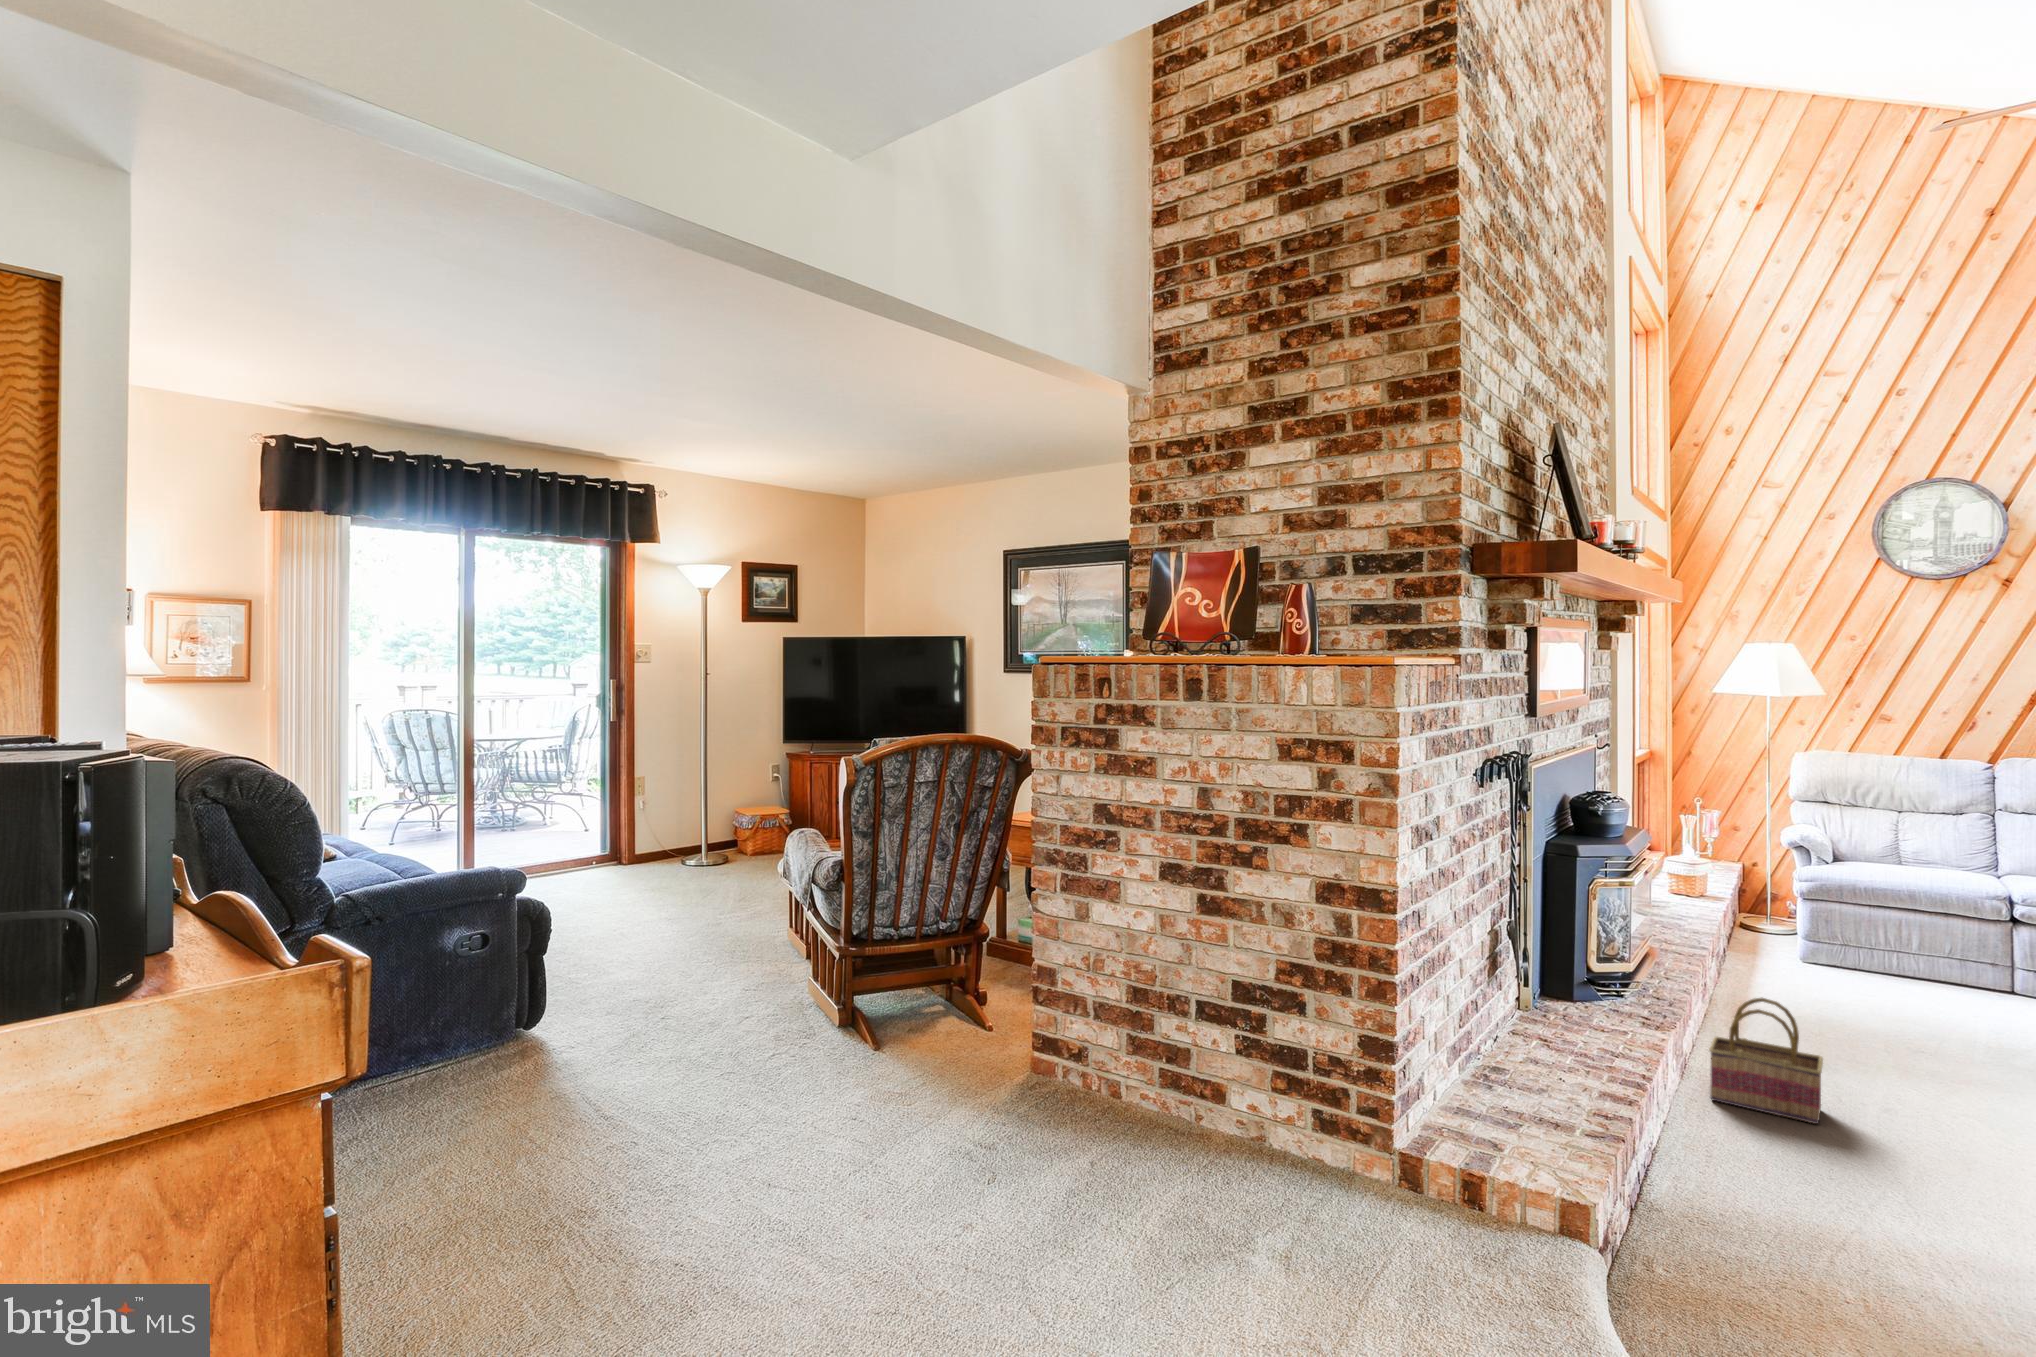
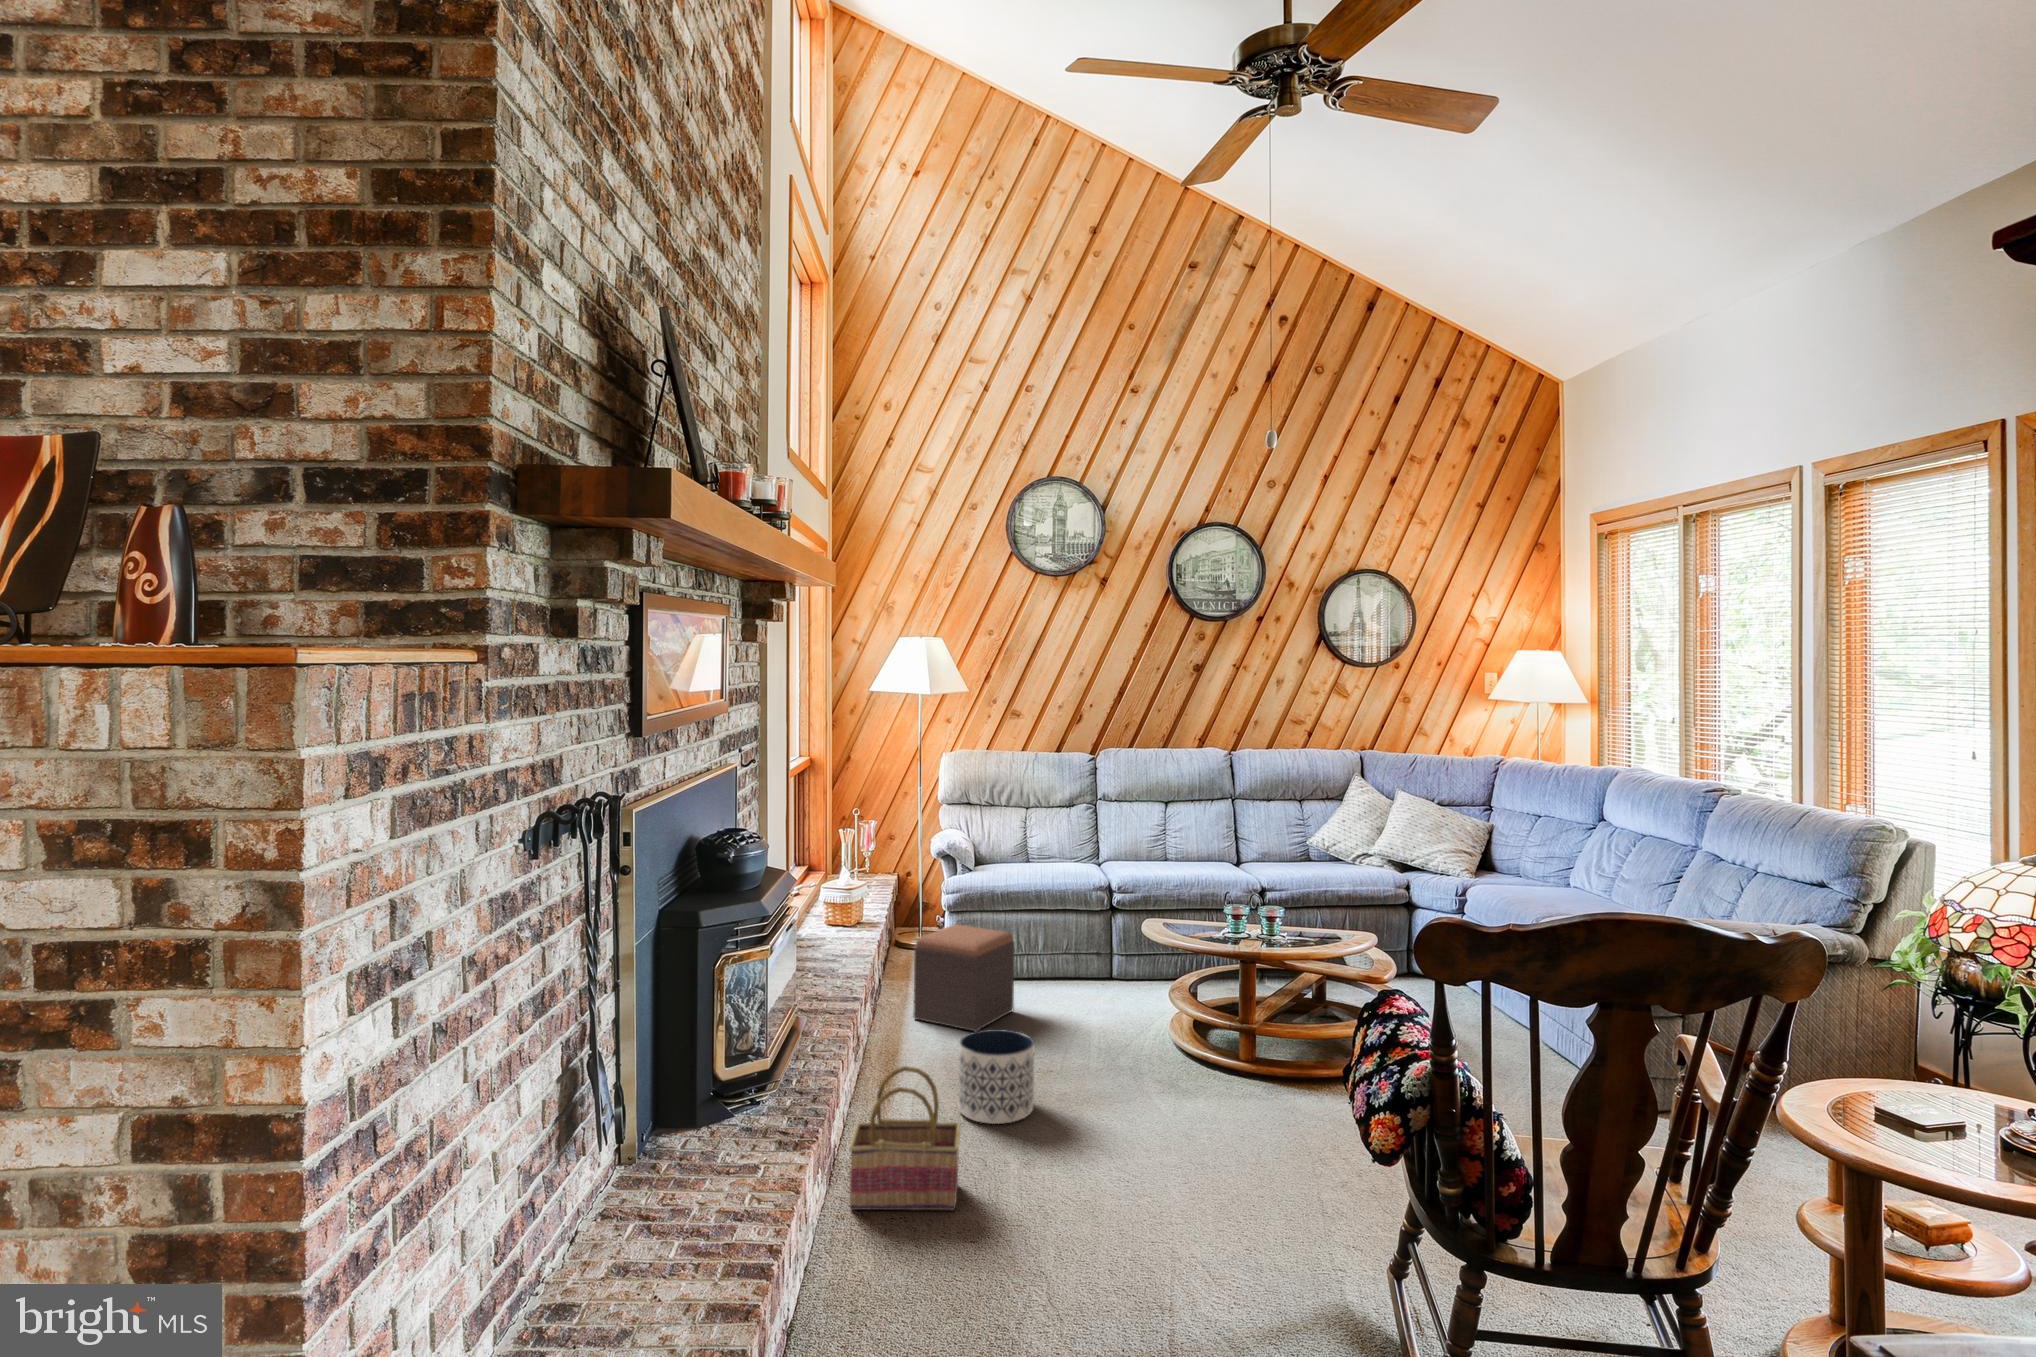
footstool: none [1764,909,1886,1009] -> present [913,924,1014,1031]
planter: none [1819,996,1909,1082] -> present [958,1029,1034,1124]

